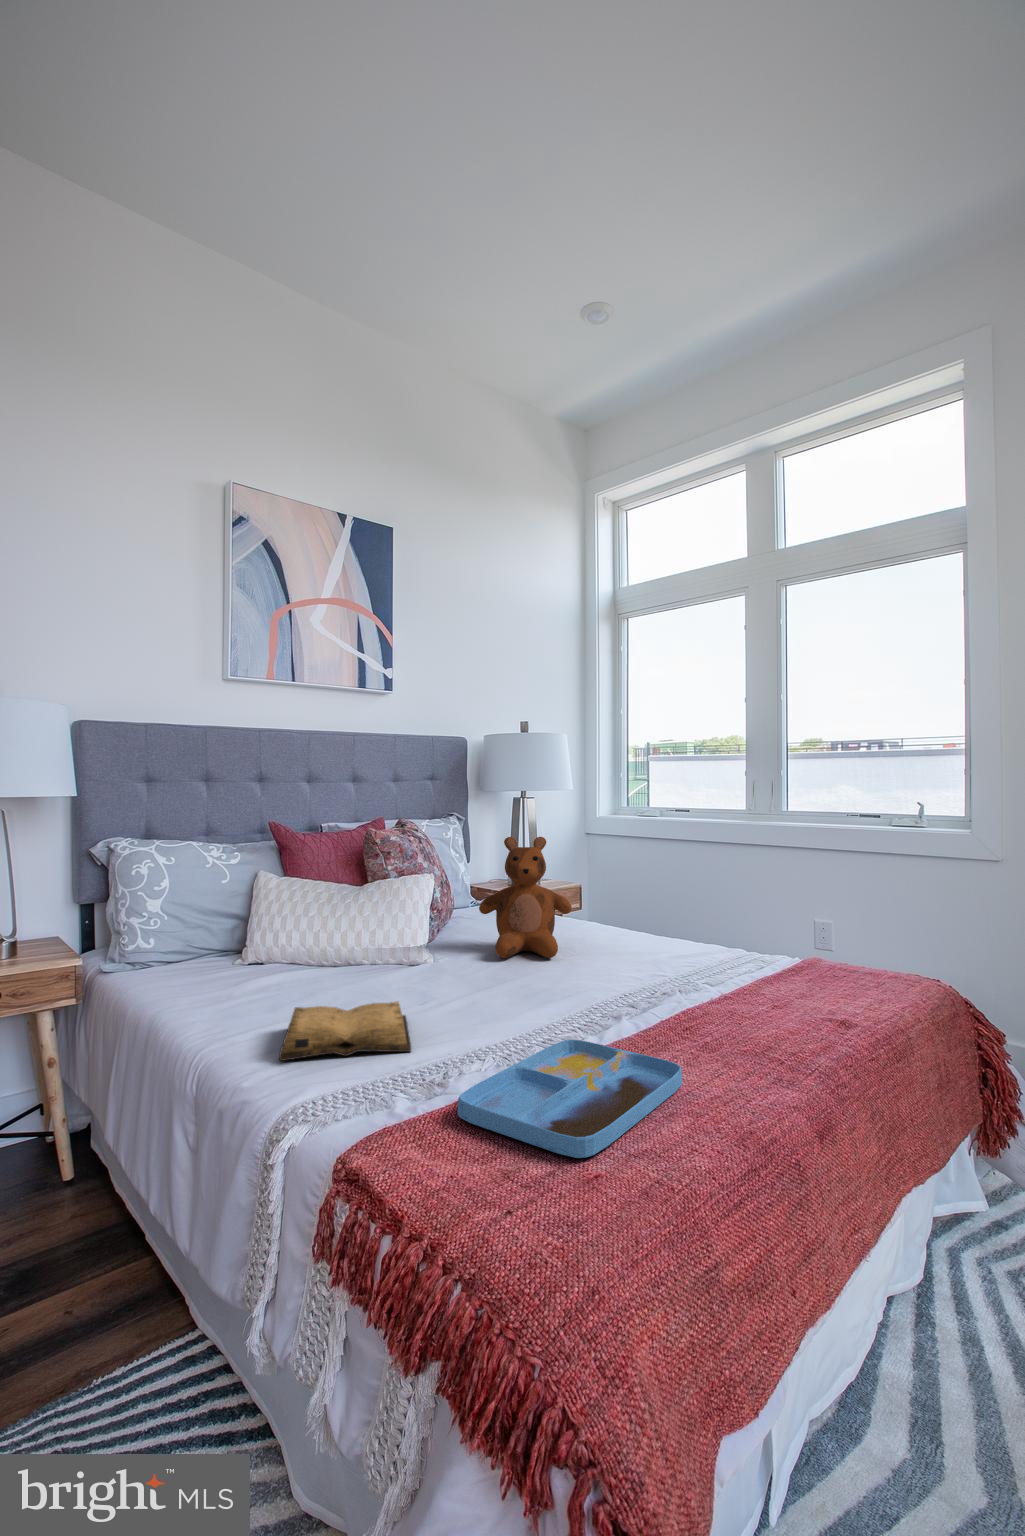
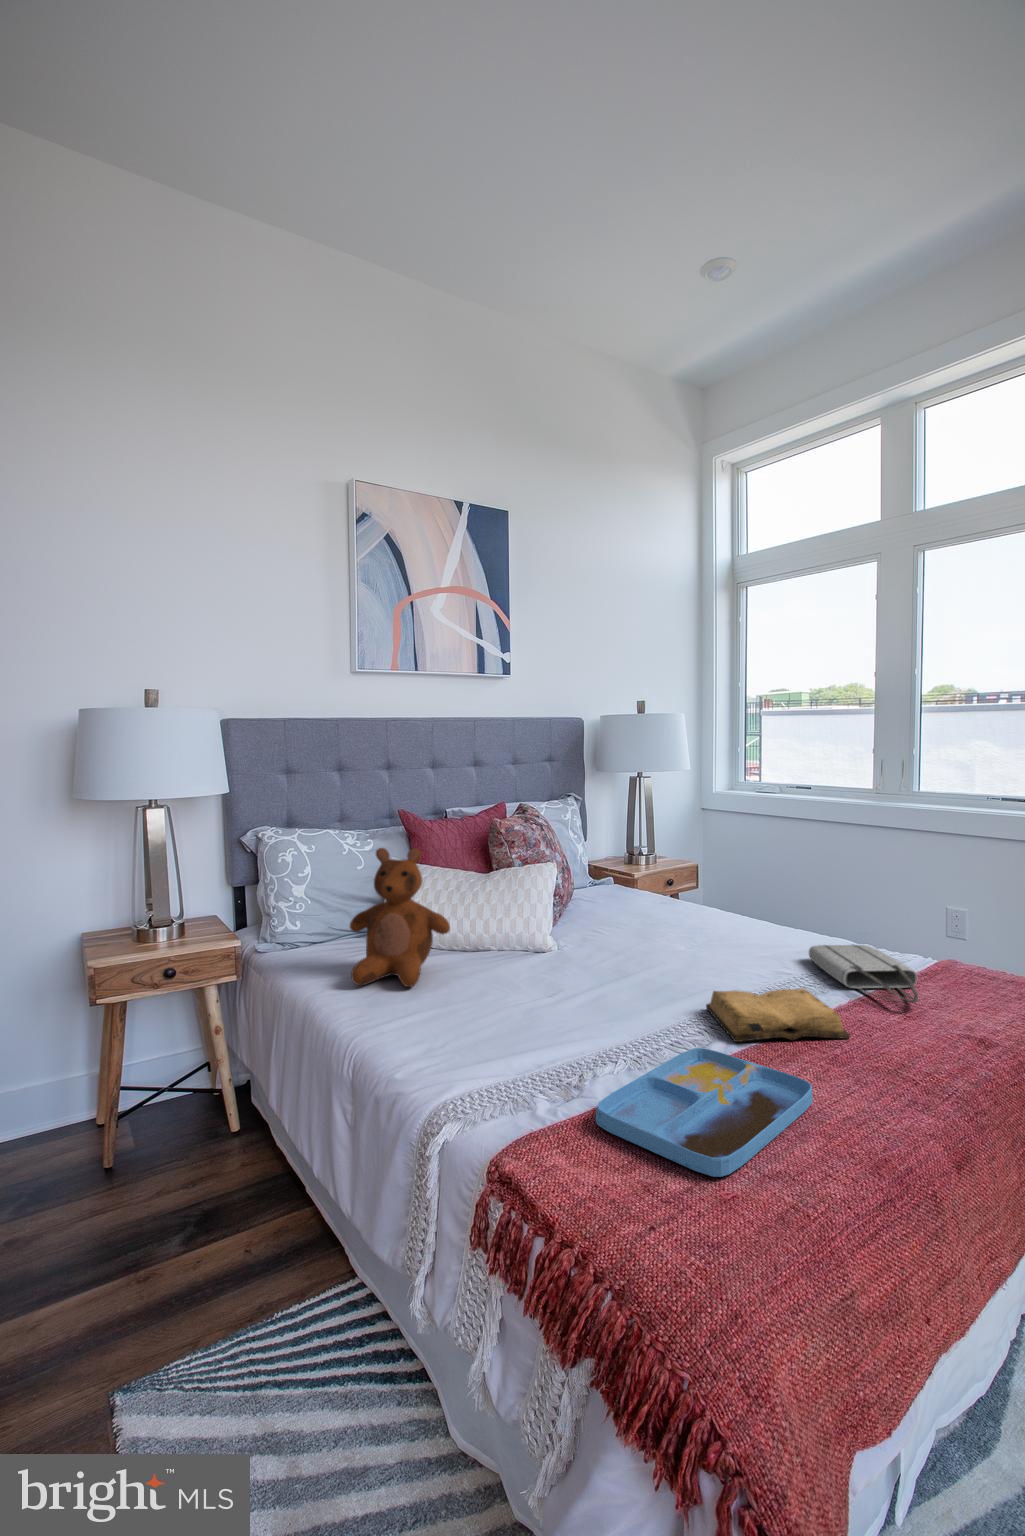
teddy bear: present [479,837,572,958] -> present [350,848,450,987]
tote bag: none [684,946,786,992] -> present [809,945,918,1003]
diary: present [279,1001,411,1061] -> present [706,988,850,1042]

